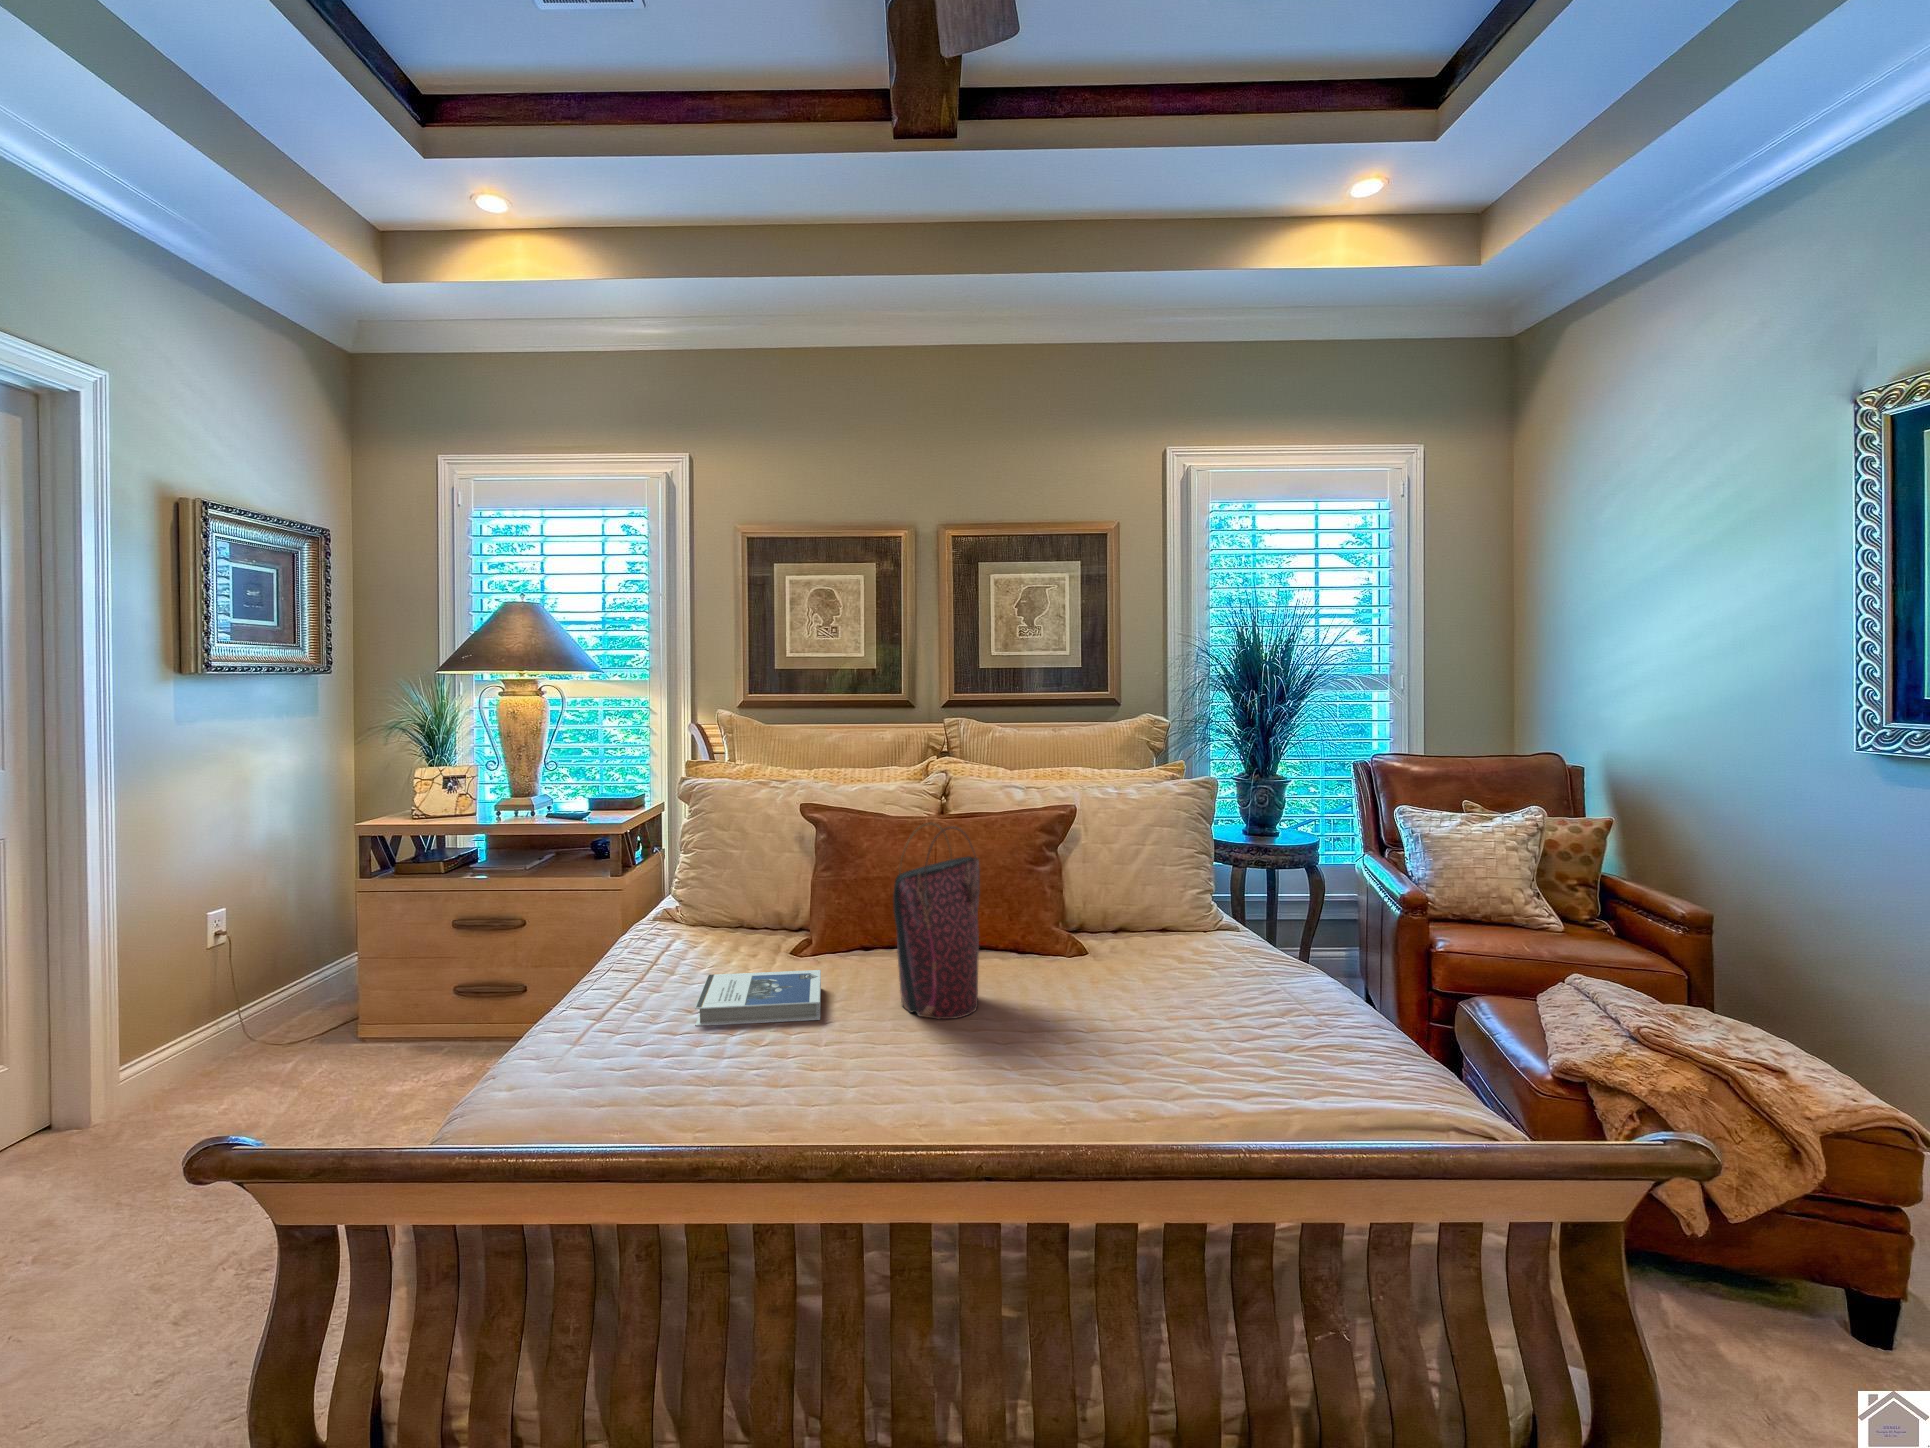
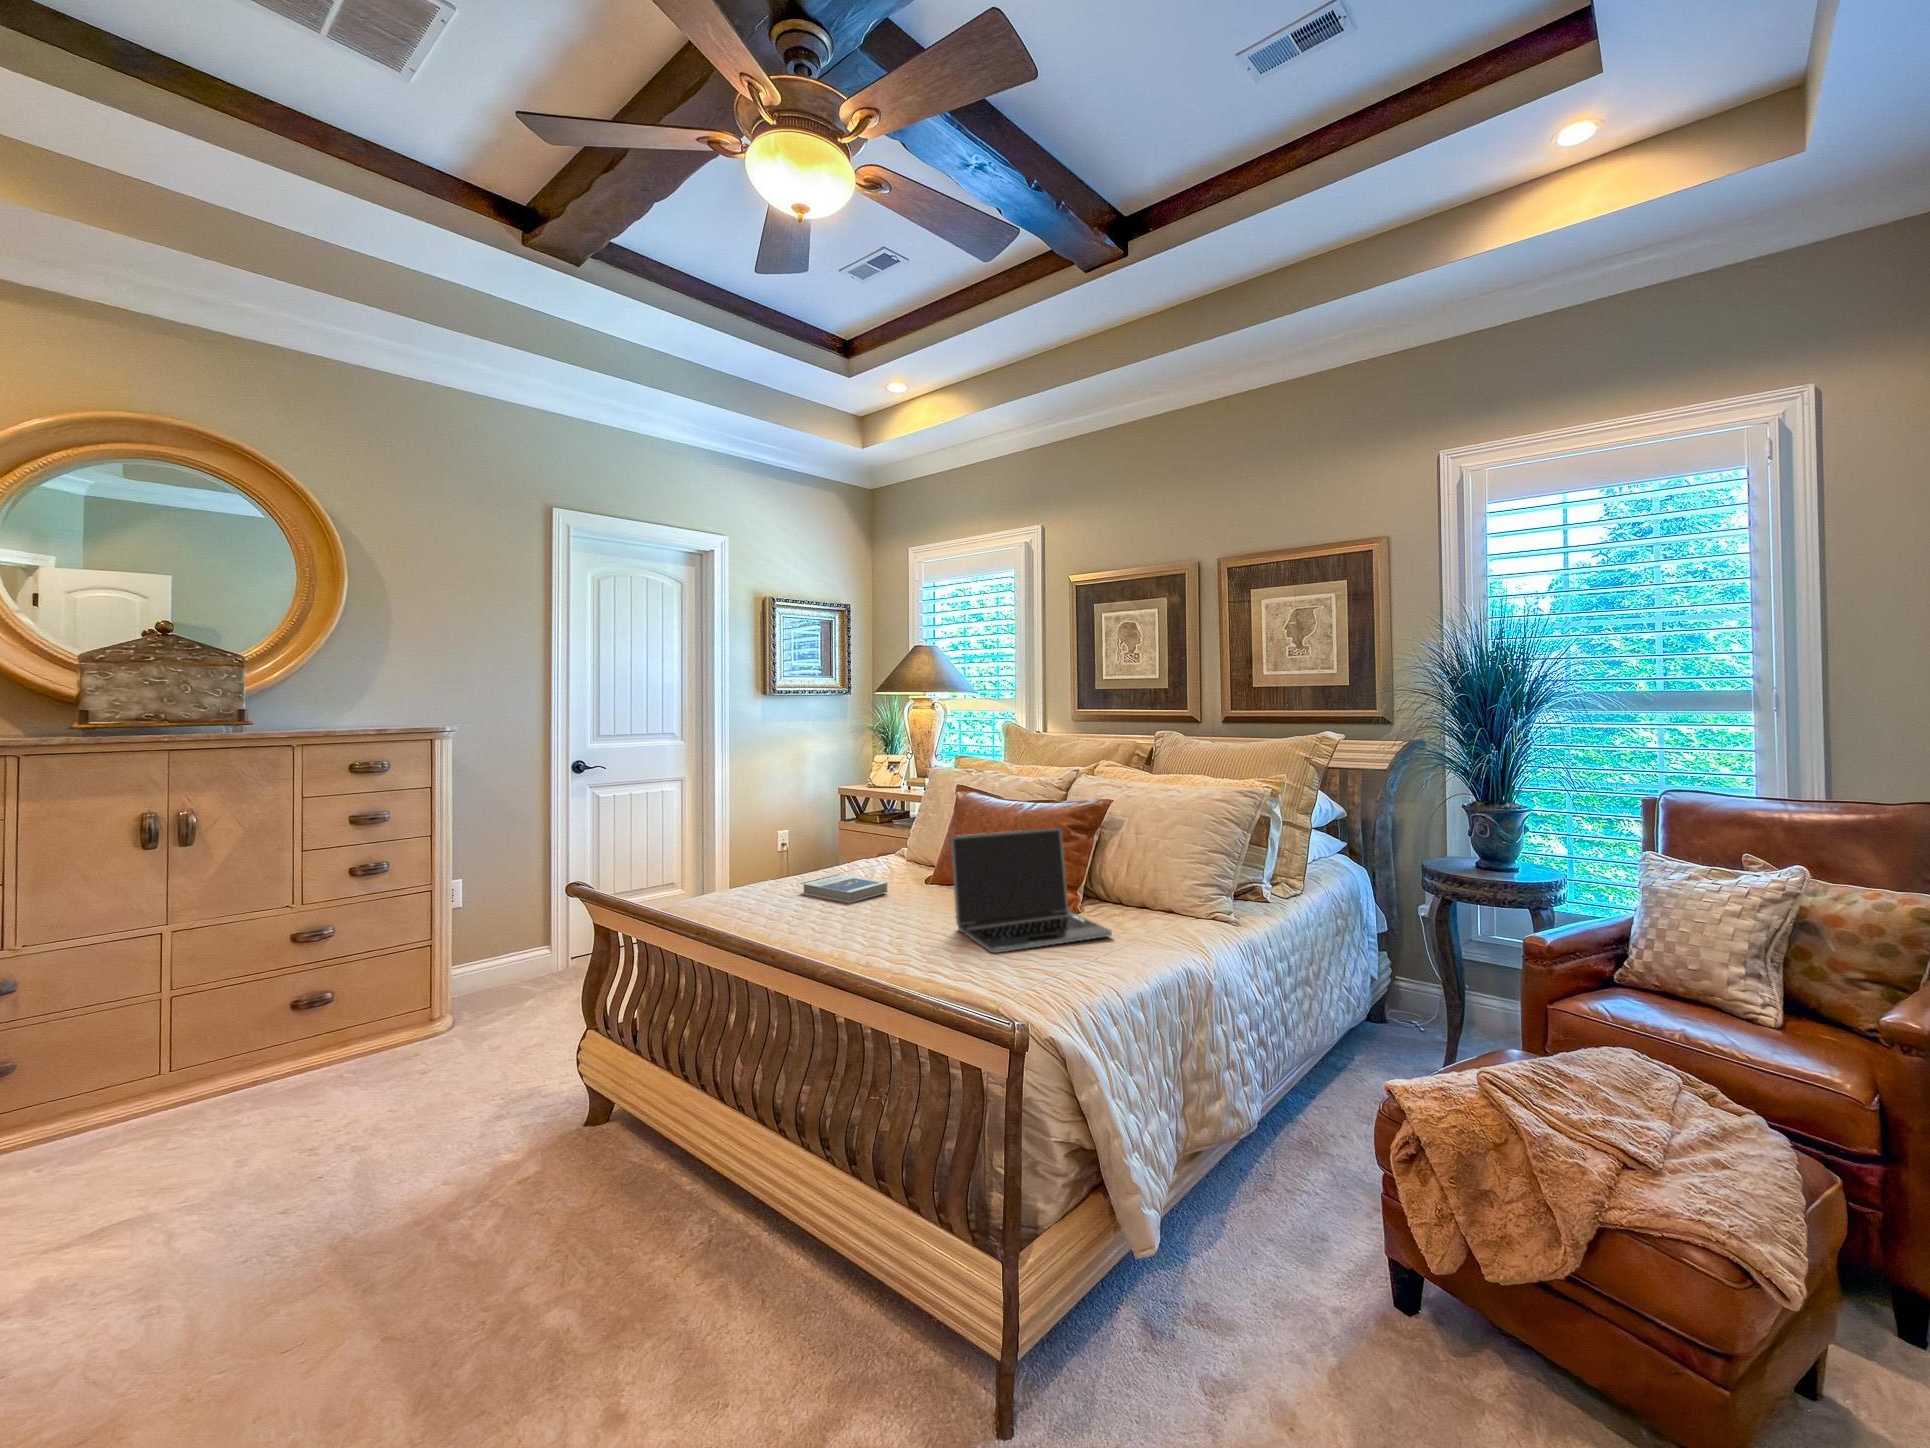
handbag: present [893,822,980,1019] -> none [877,792,958,917]
laptop: none [1045,848,1221,1040] -> present [951,828,1112,953]

